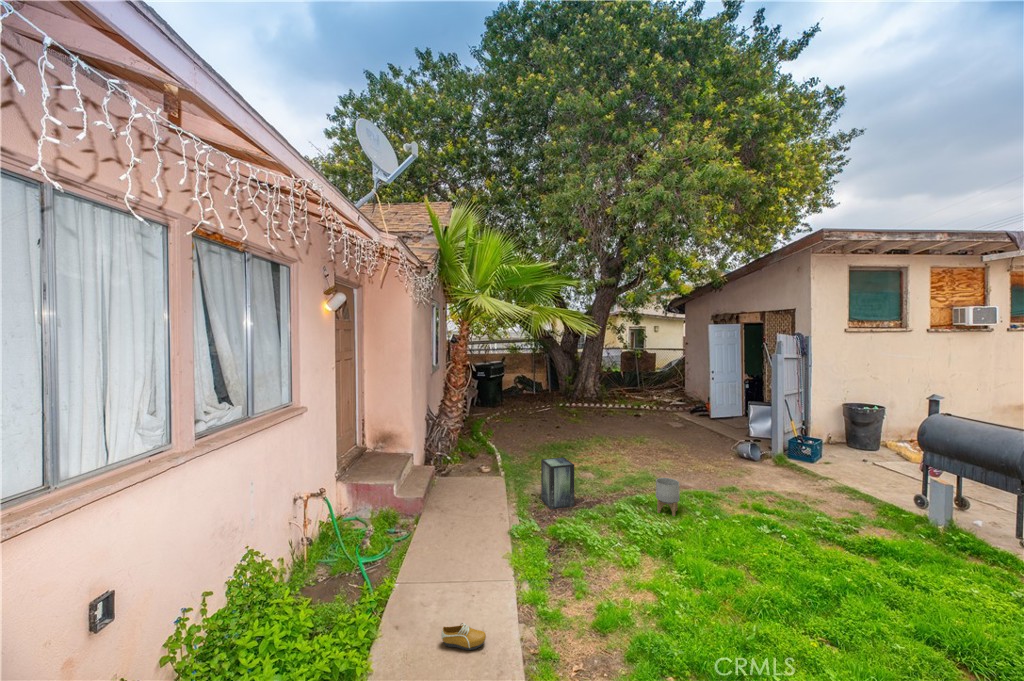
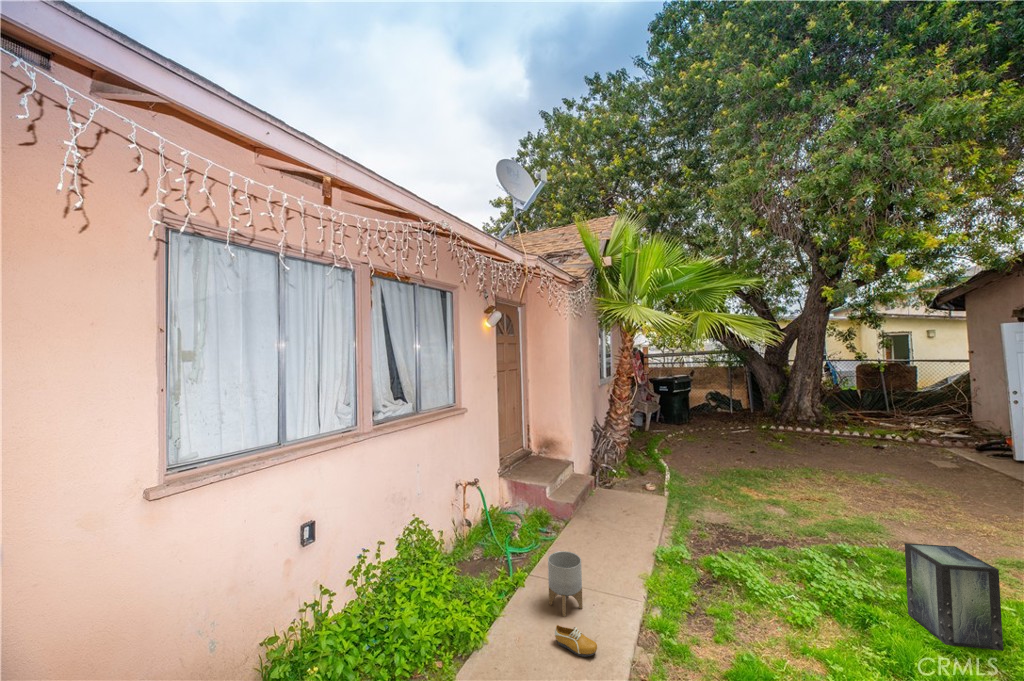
storage box: present [541,457,574,509] -> present [905,543,1003,651]
planter: present [656,478,679,516] -> present [548,551,583,617]

